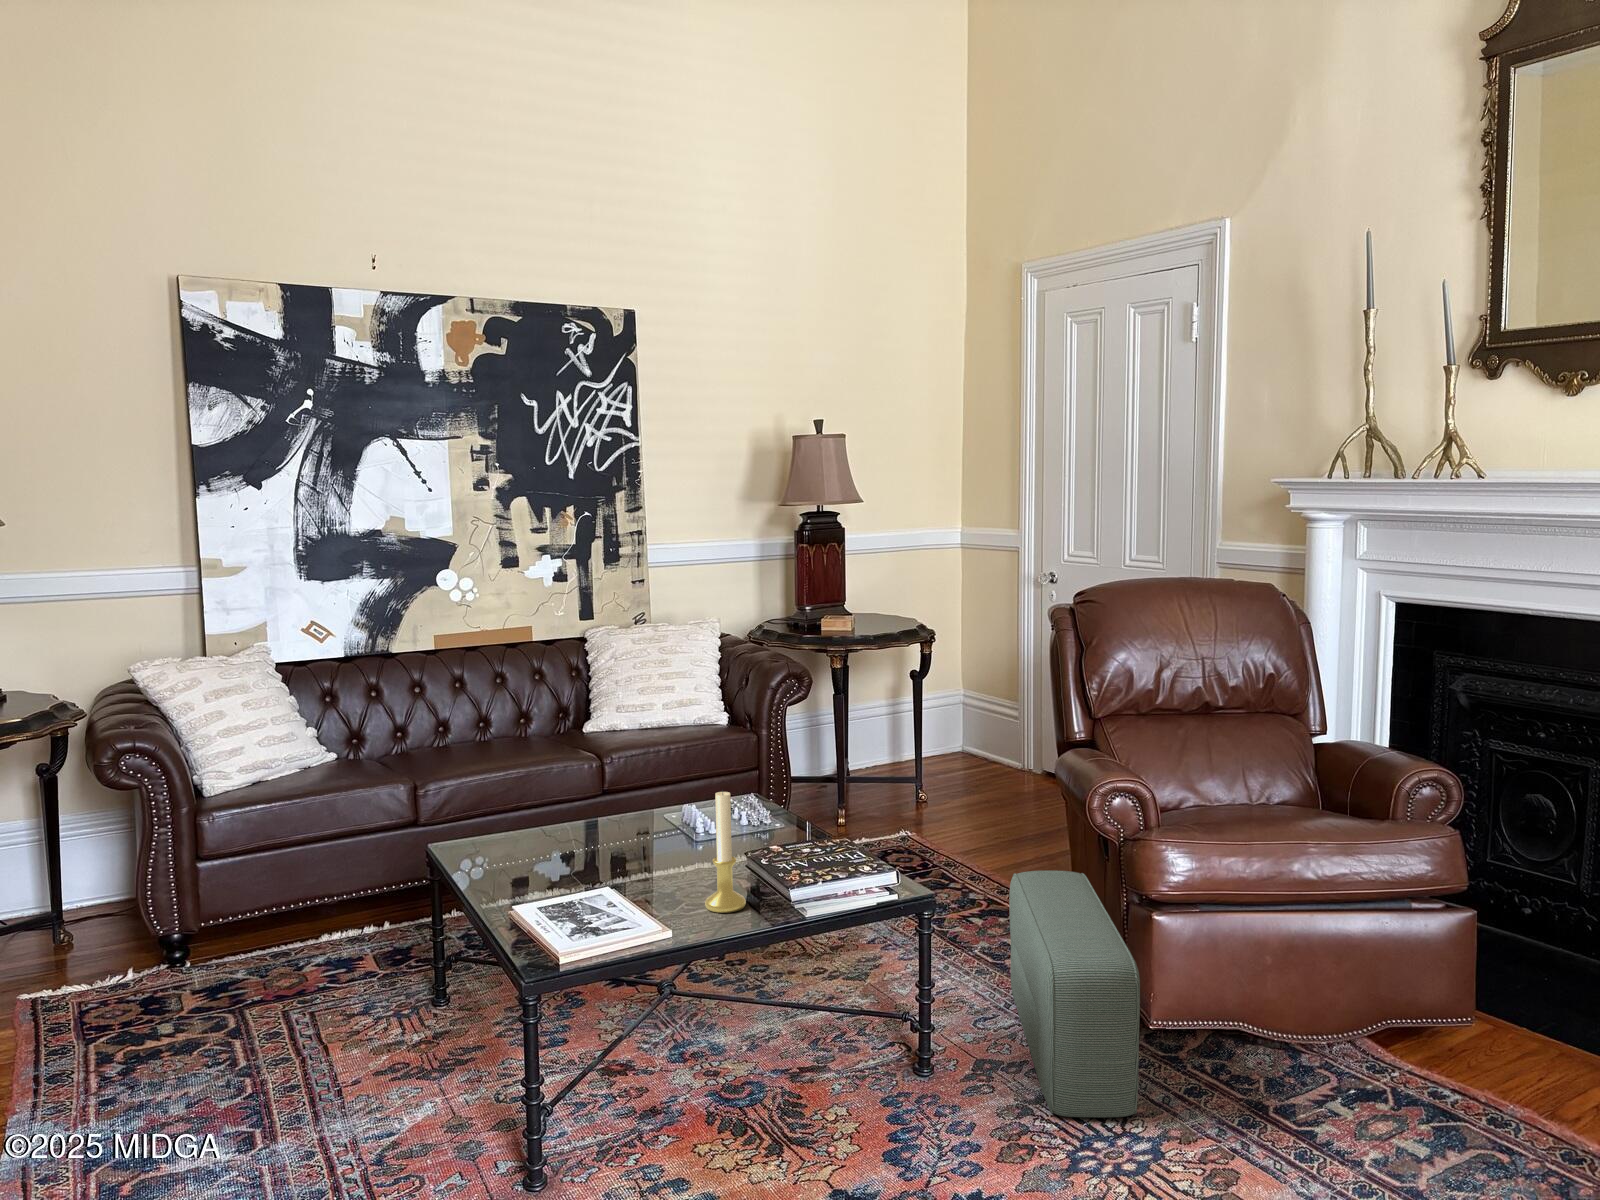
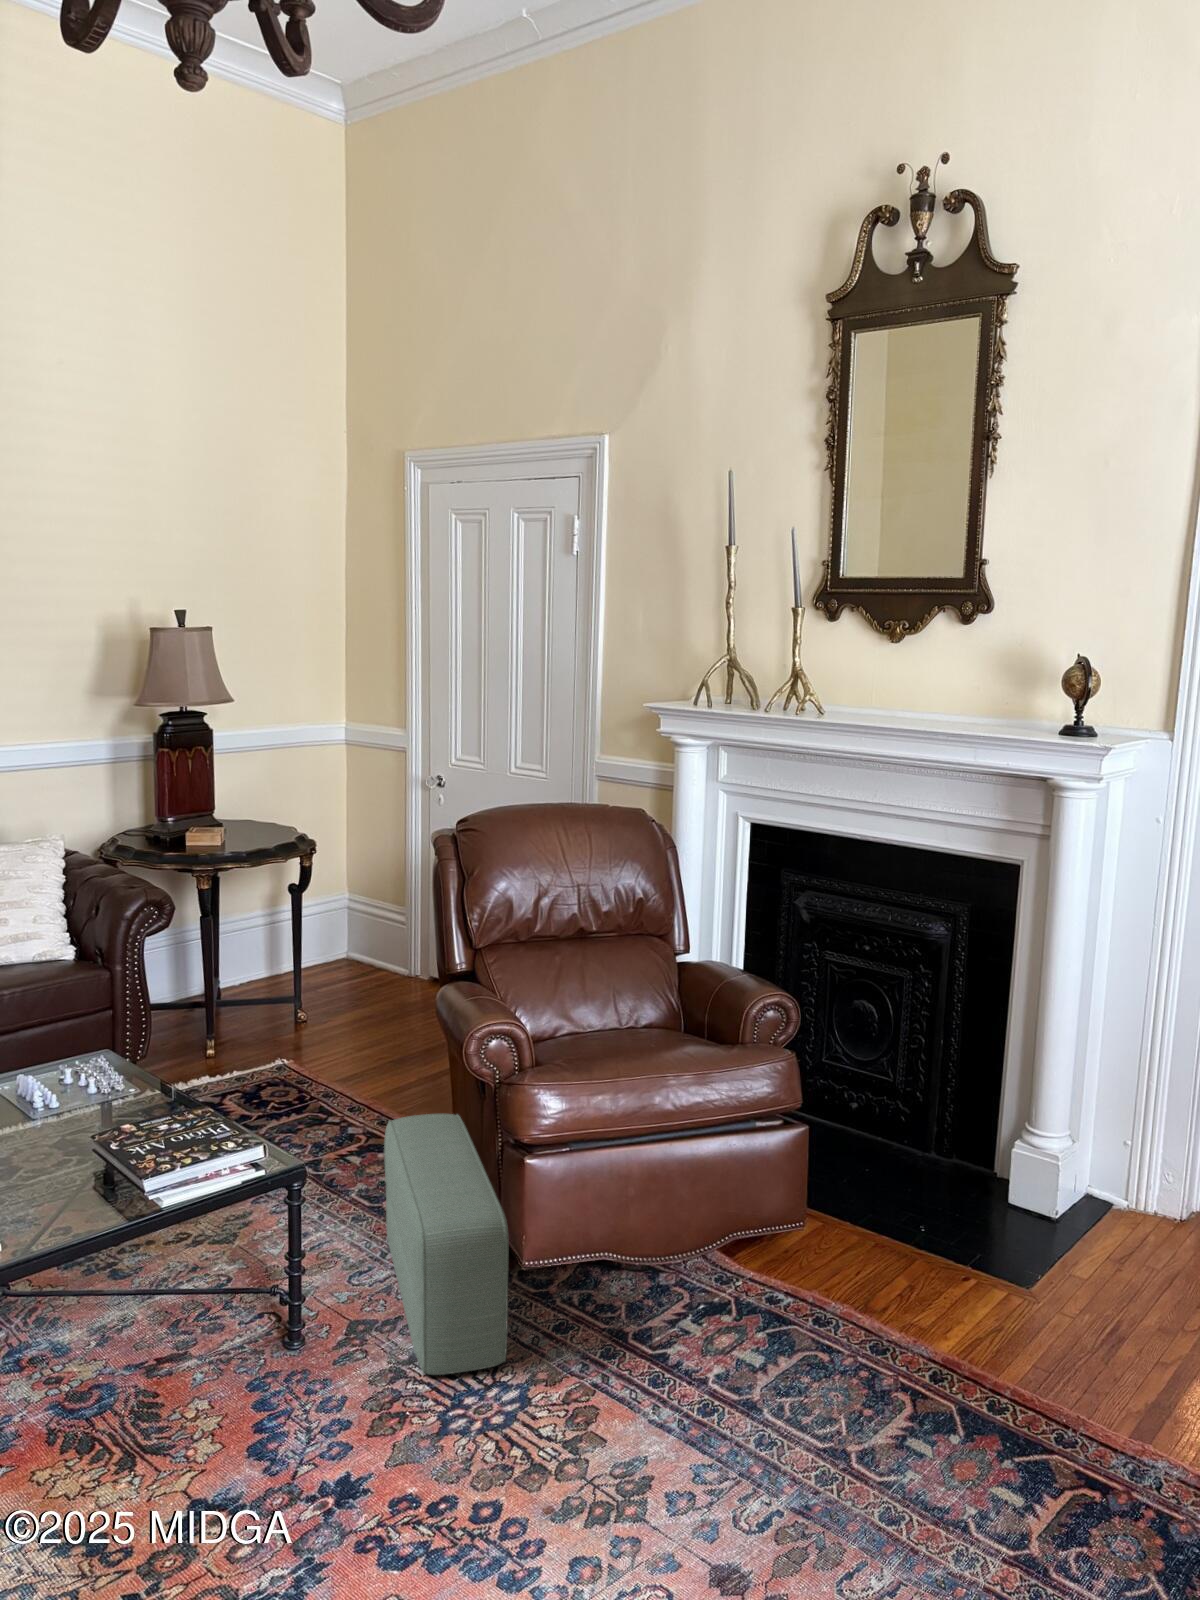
candle holder: present [705,789,746,913] -> none [43,1078,92,1213]

